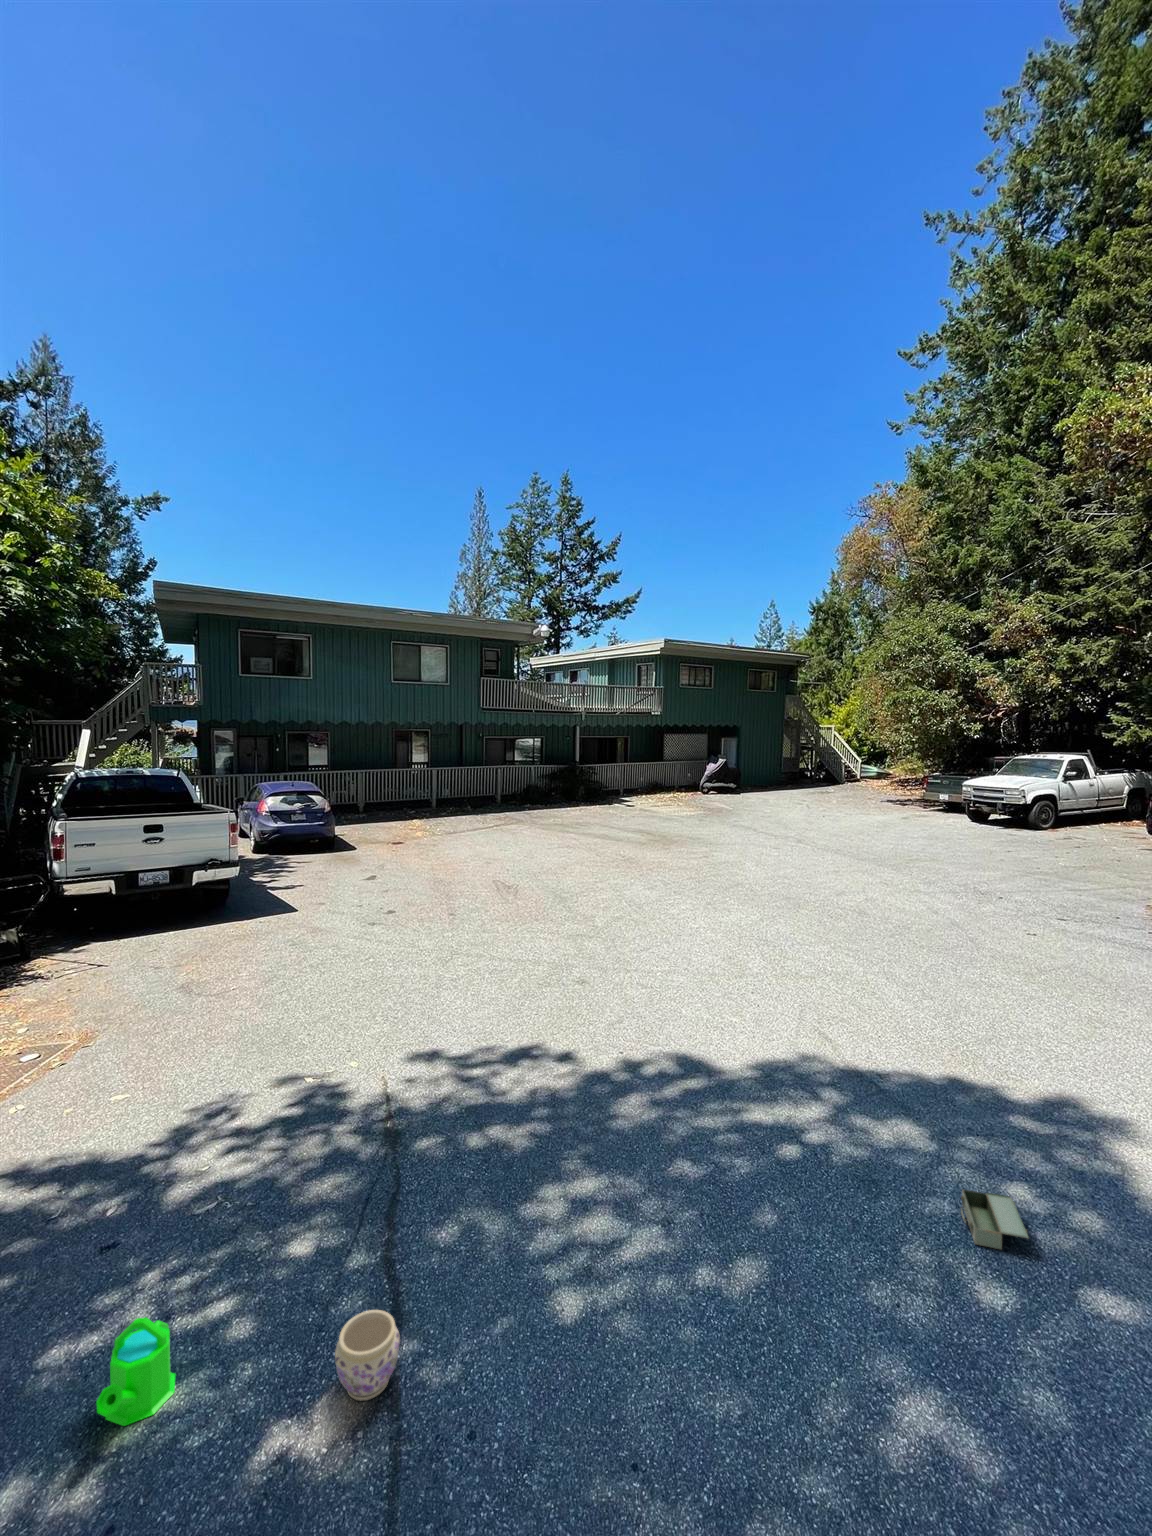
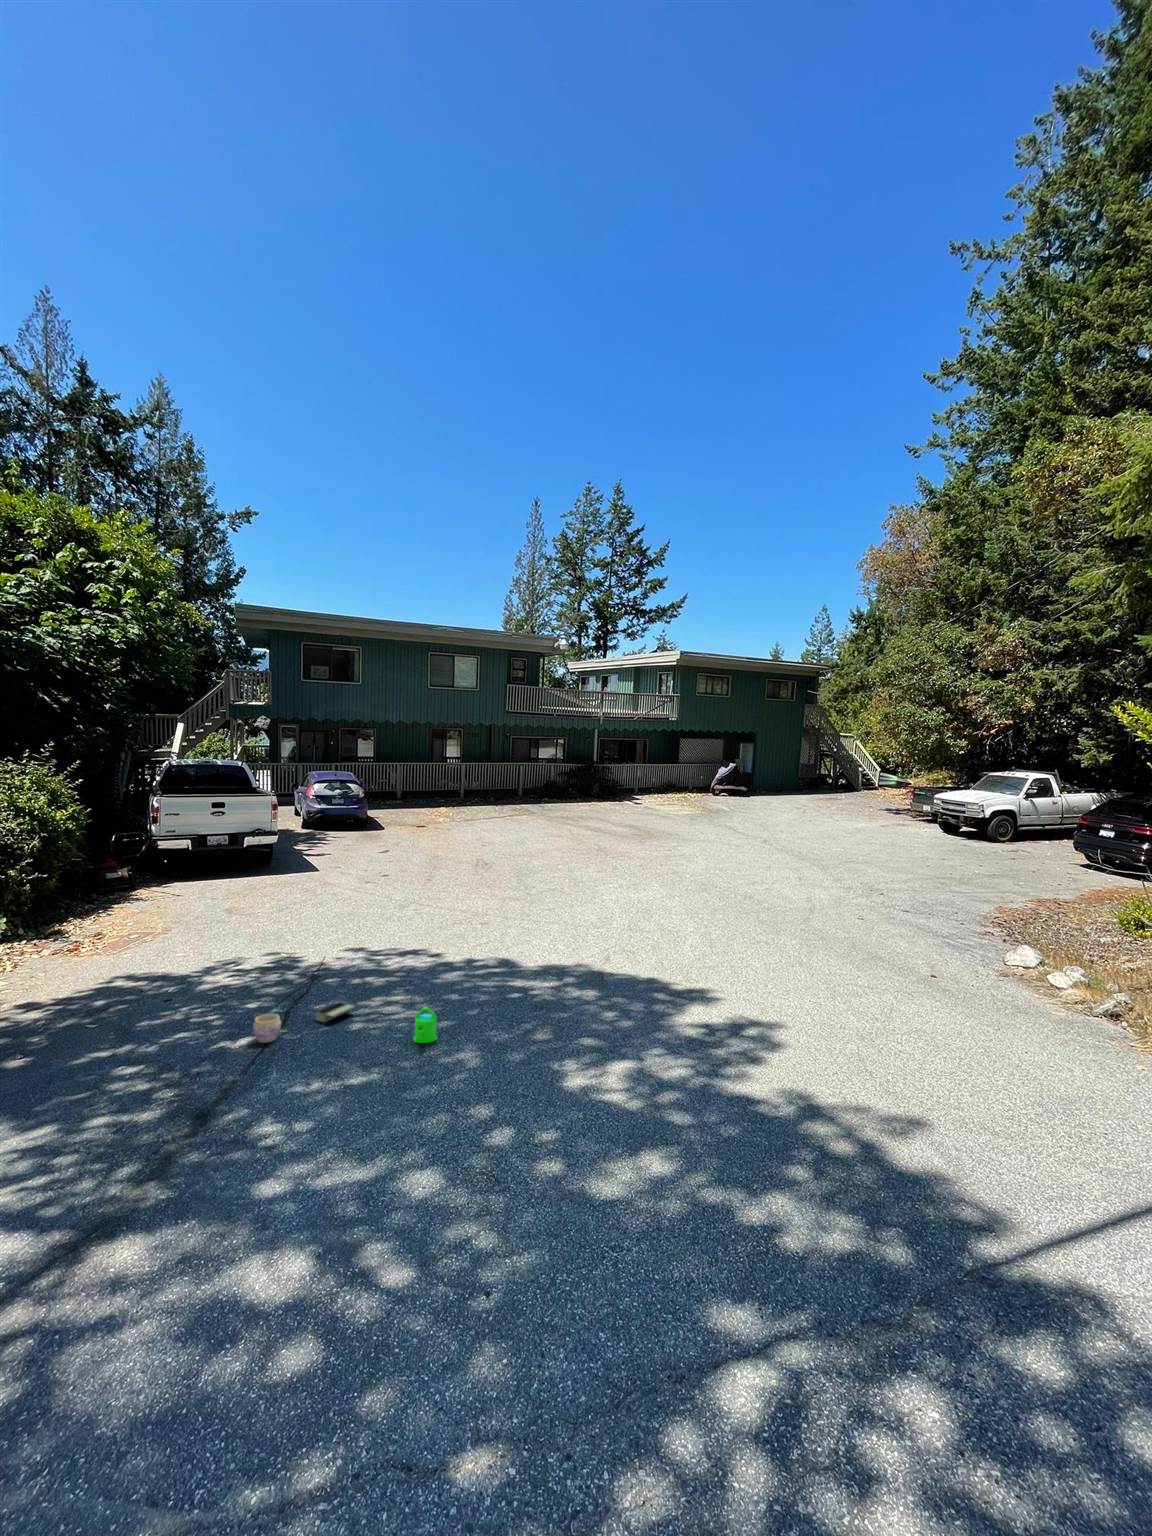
toolbox: present [961,1190,1028,1249] -> present [316,1002,355,1022]
watering can: present [96,1317,175,1426] -> present [413,1007,438,1043]

